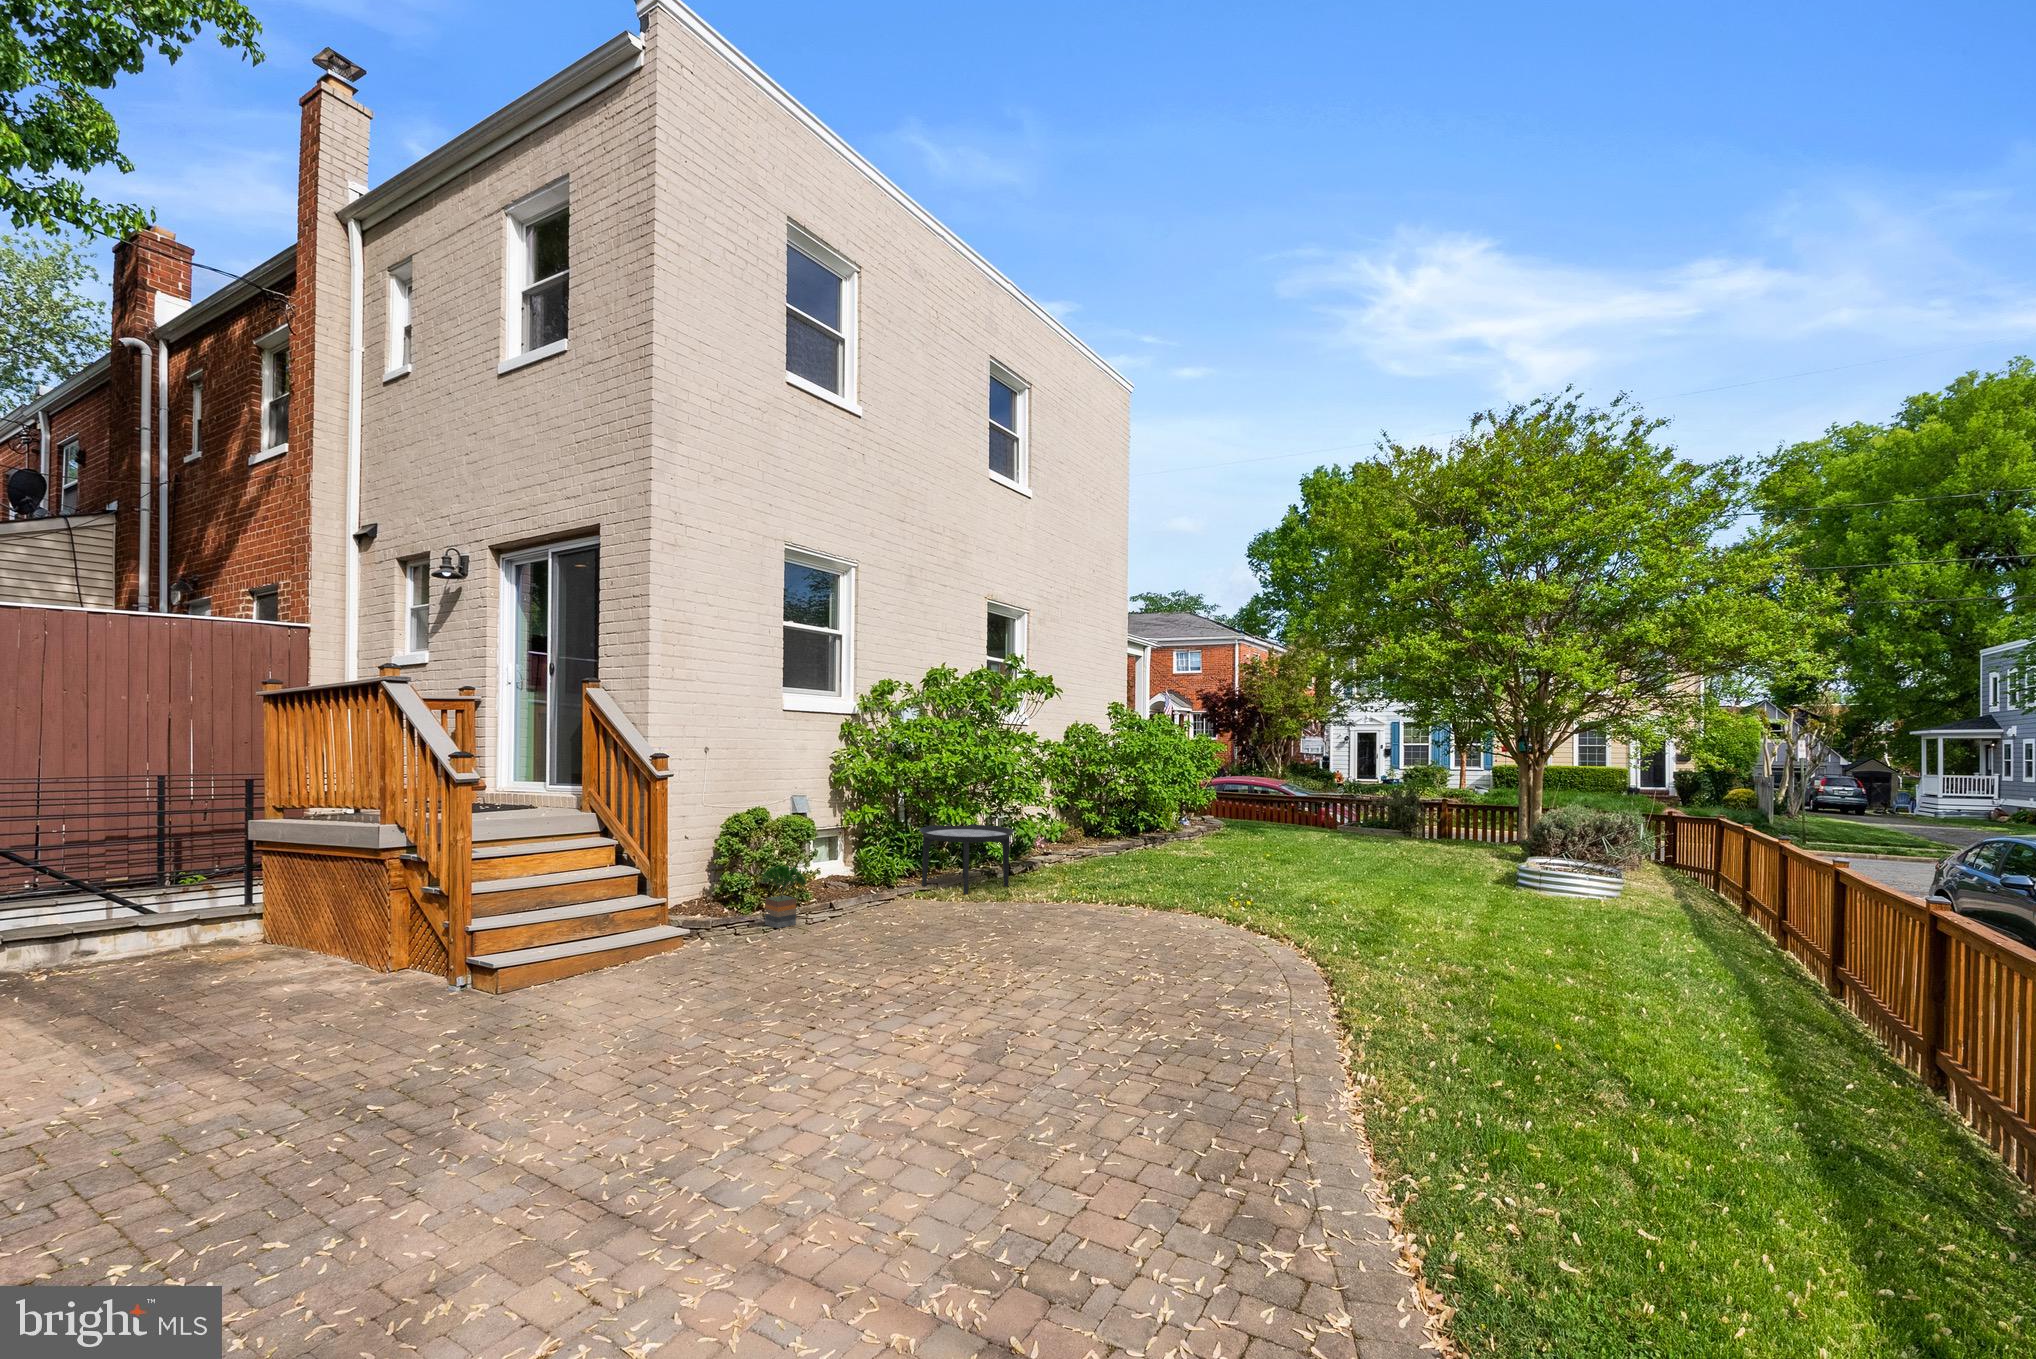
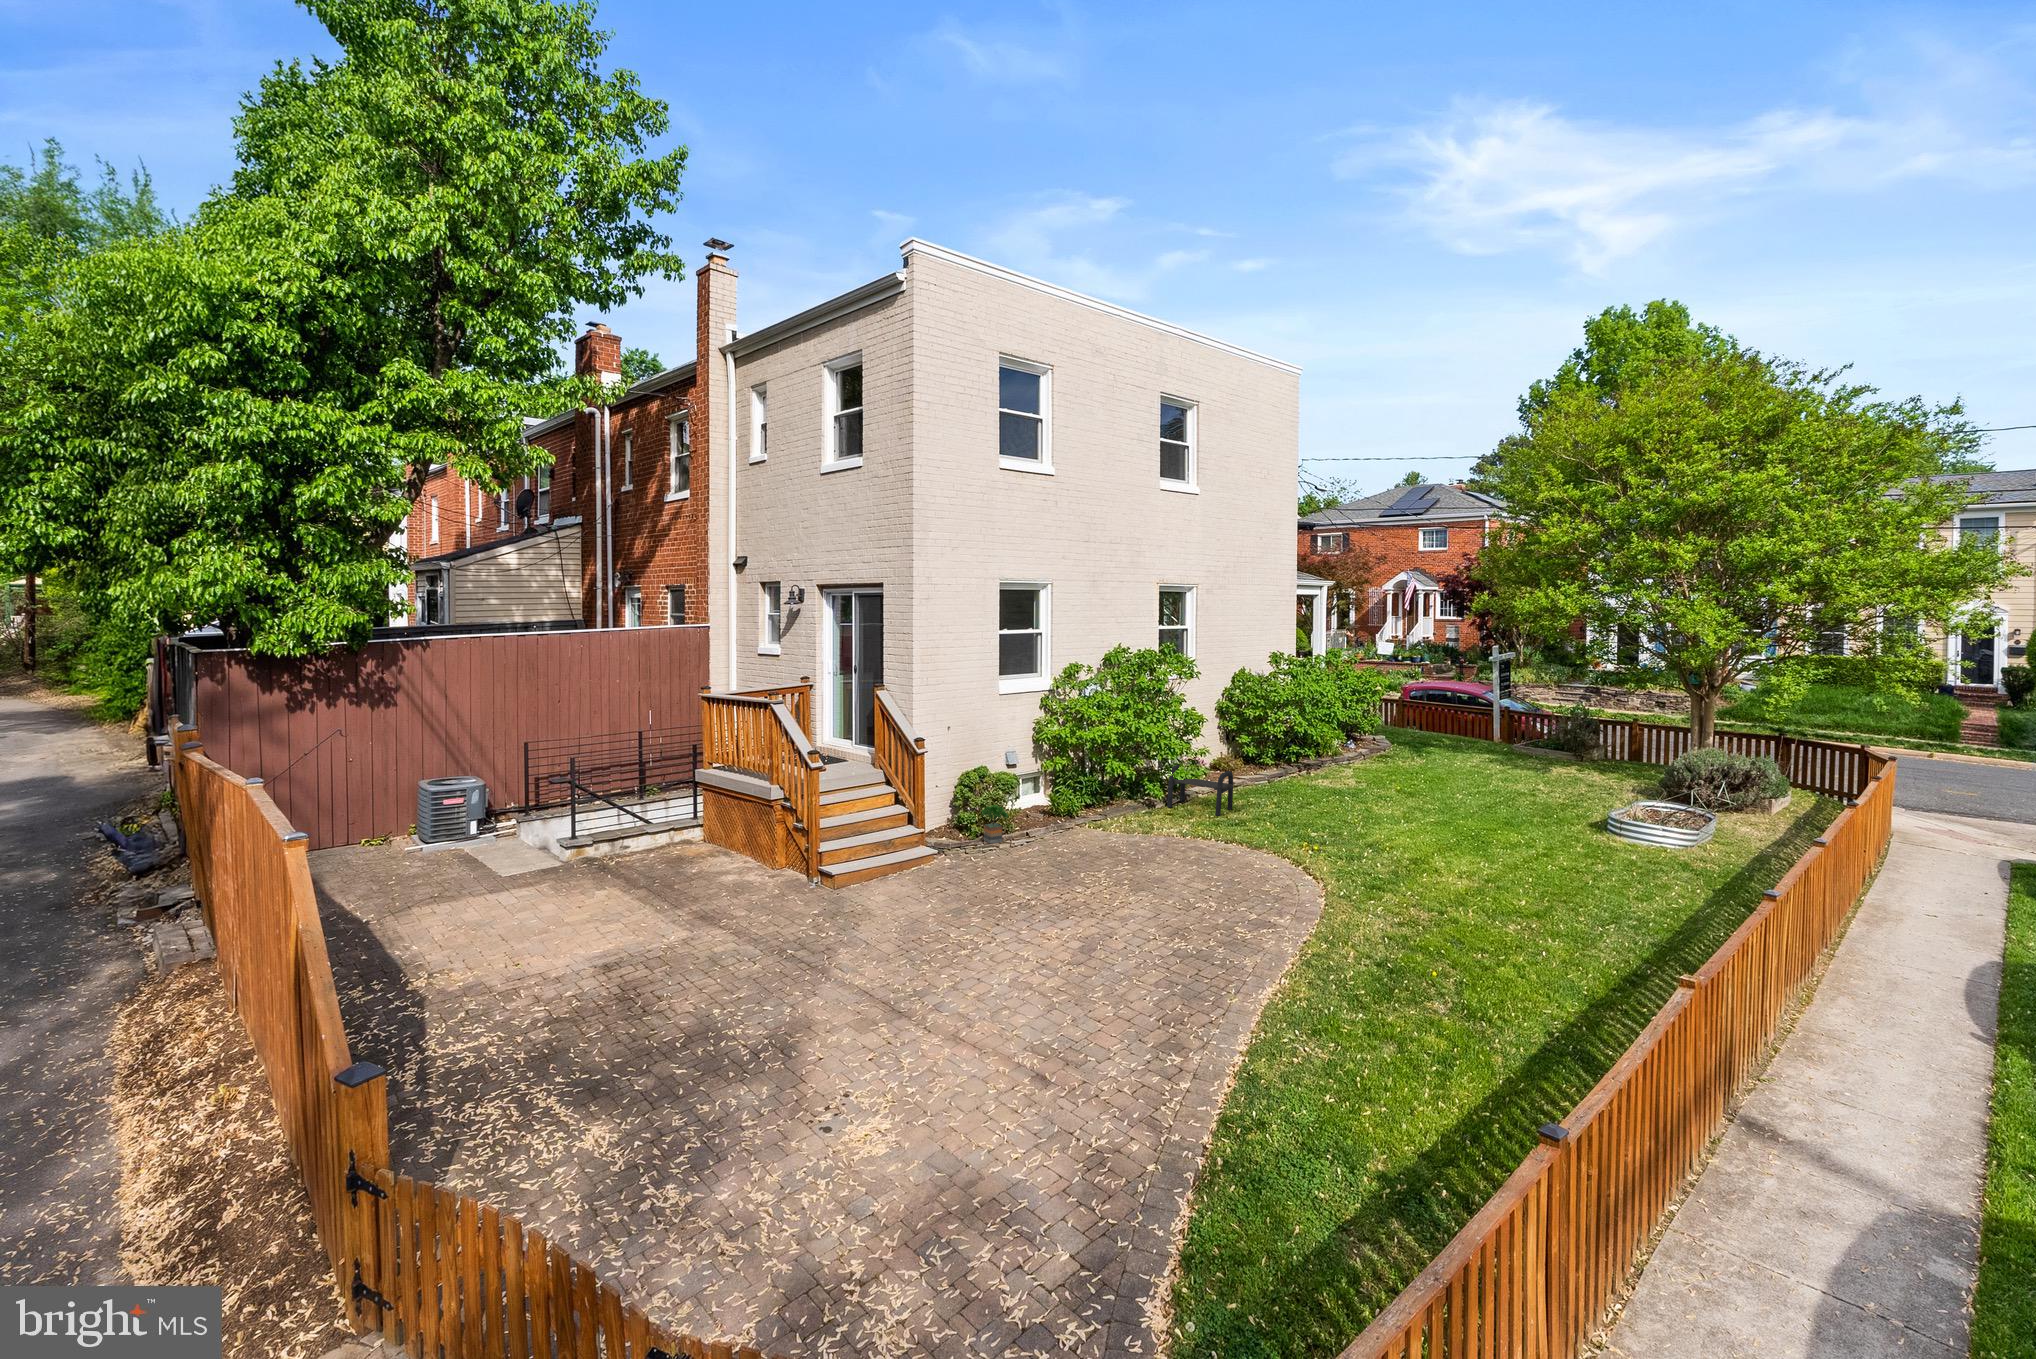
bench: none [1019,812,1104,877] -> present [1167,764,1233,816]
round table: present [919,824,1014,894] -> none [1090,773,1157,826]

